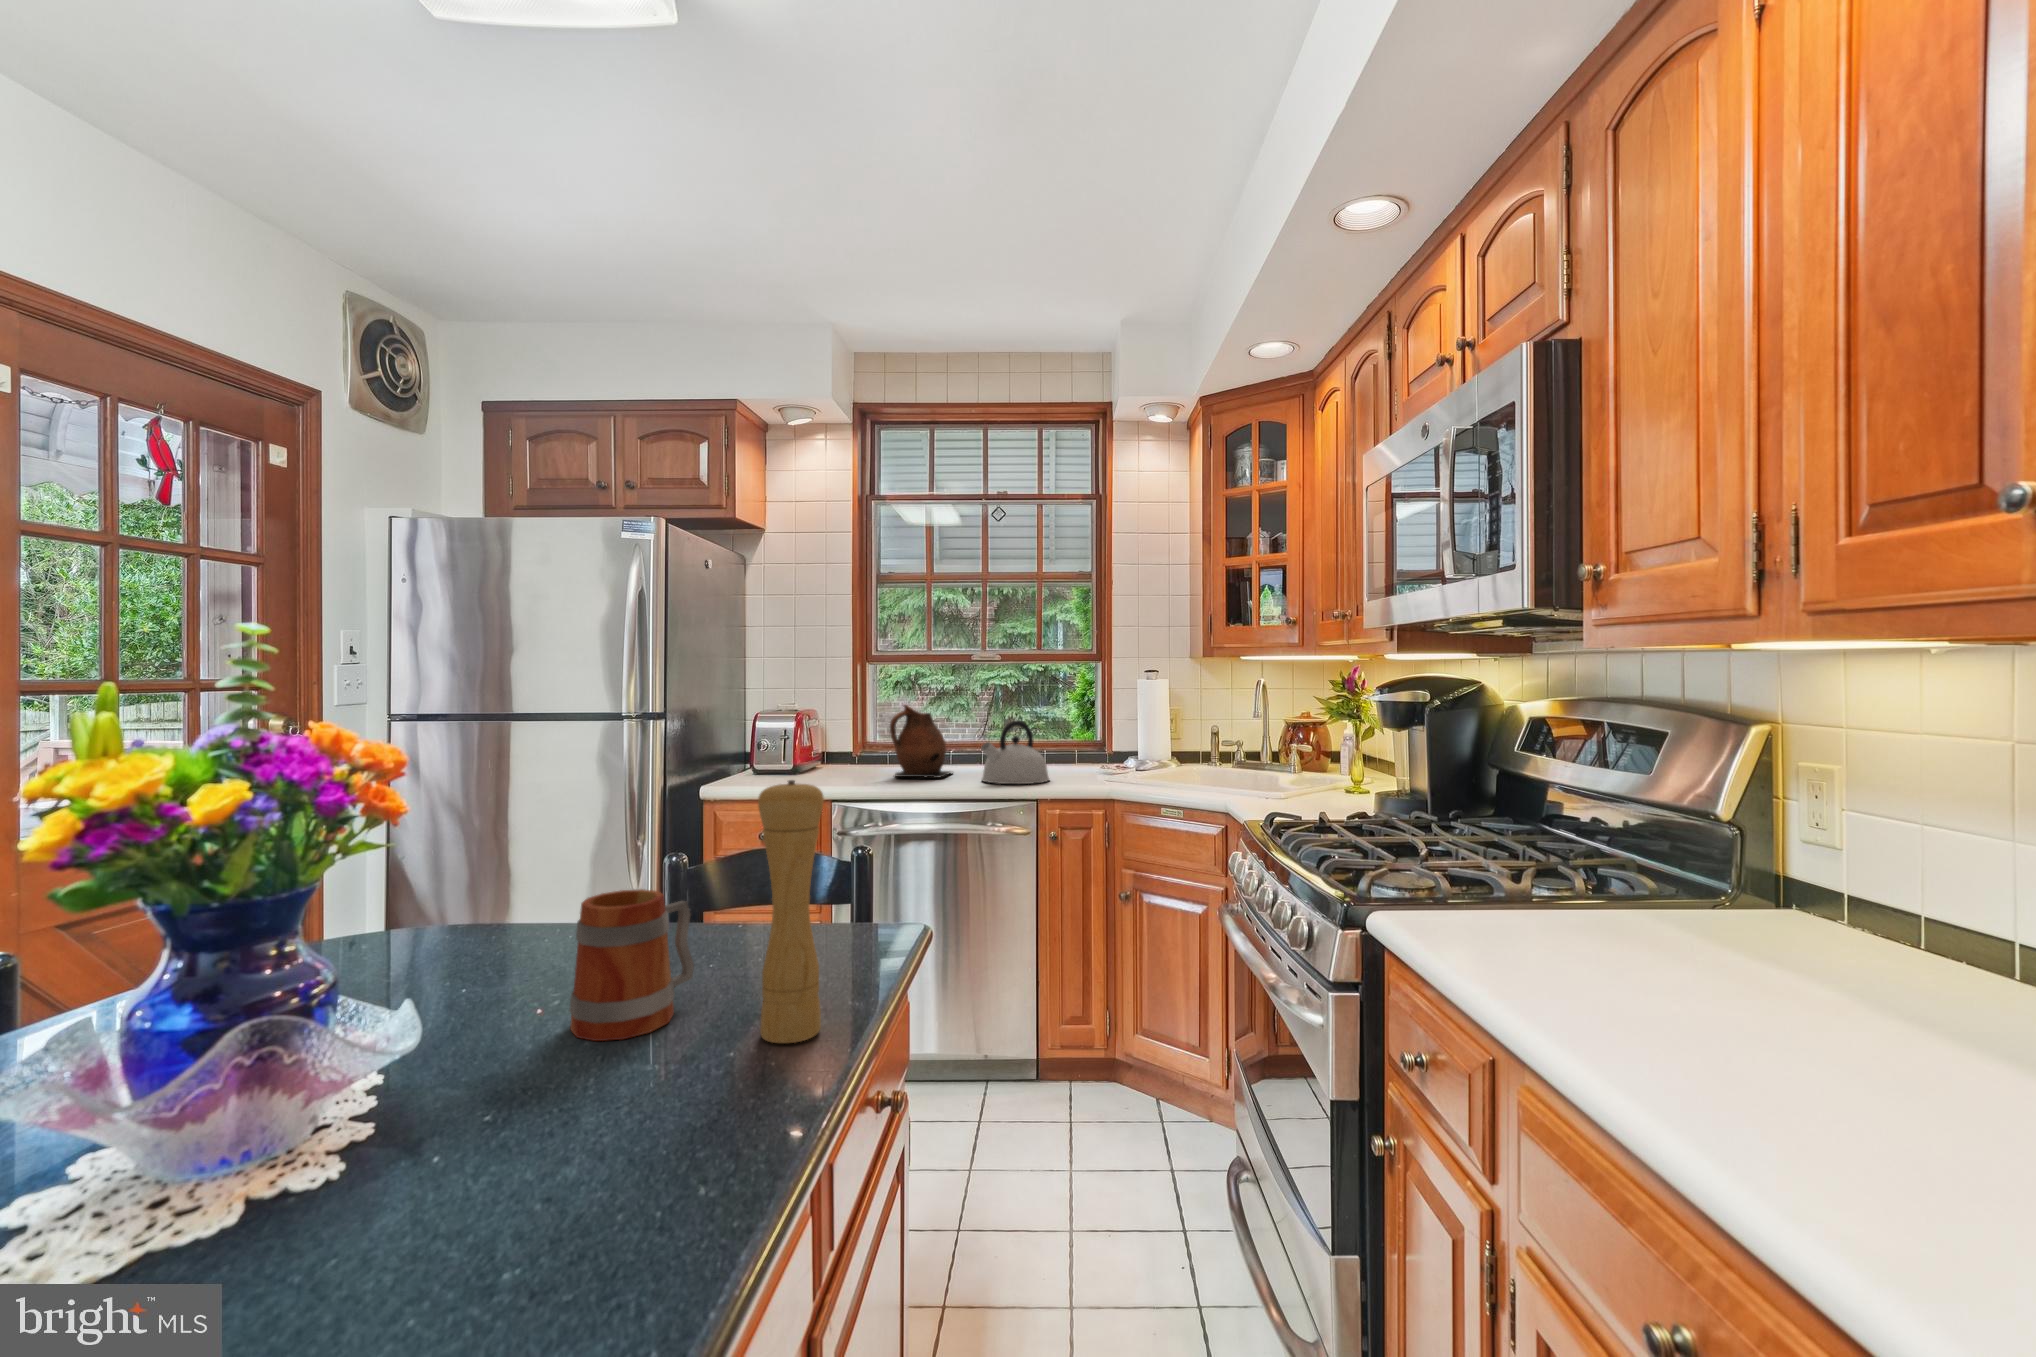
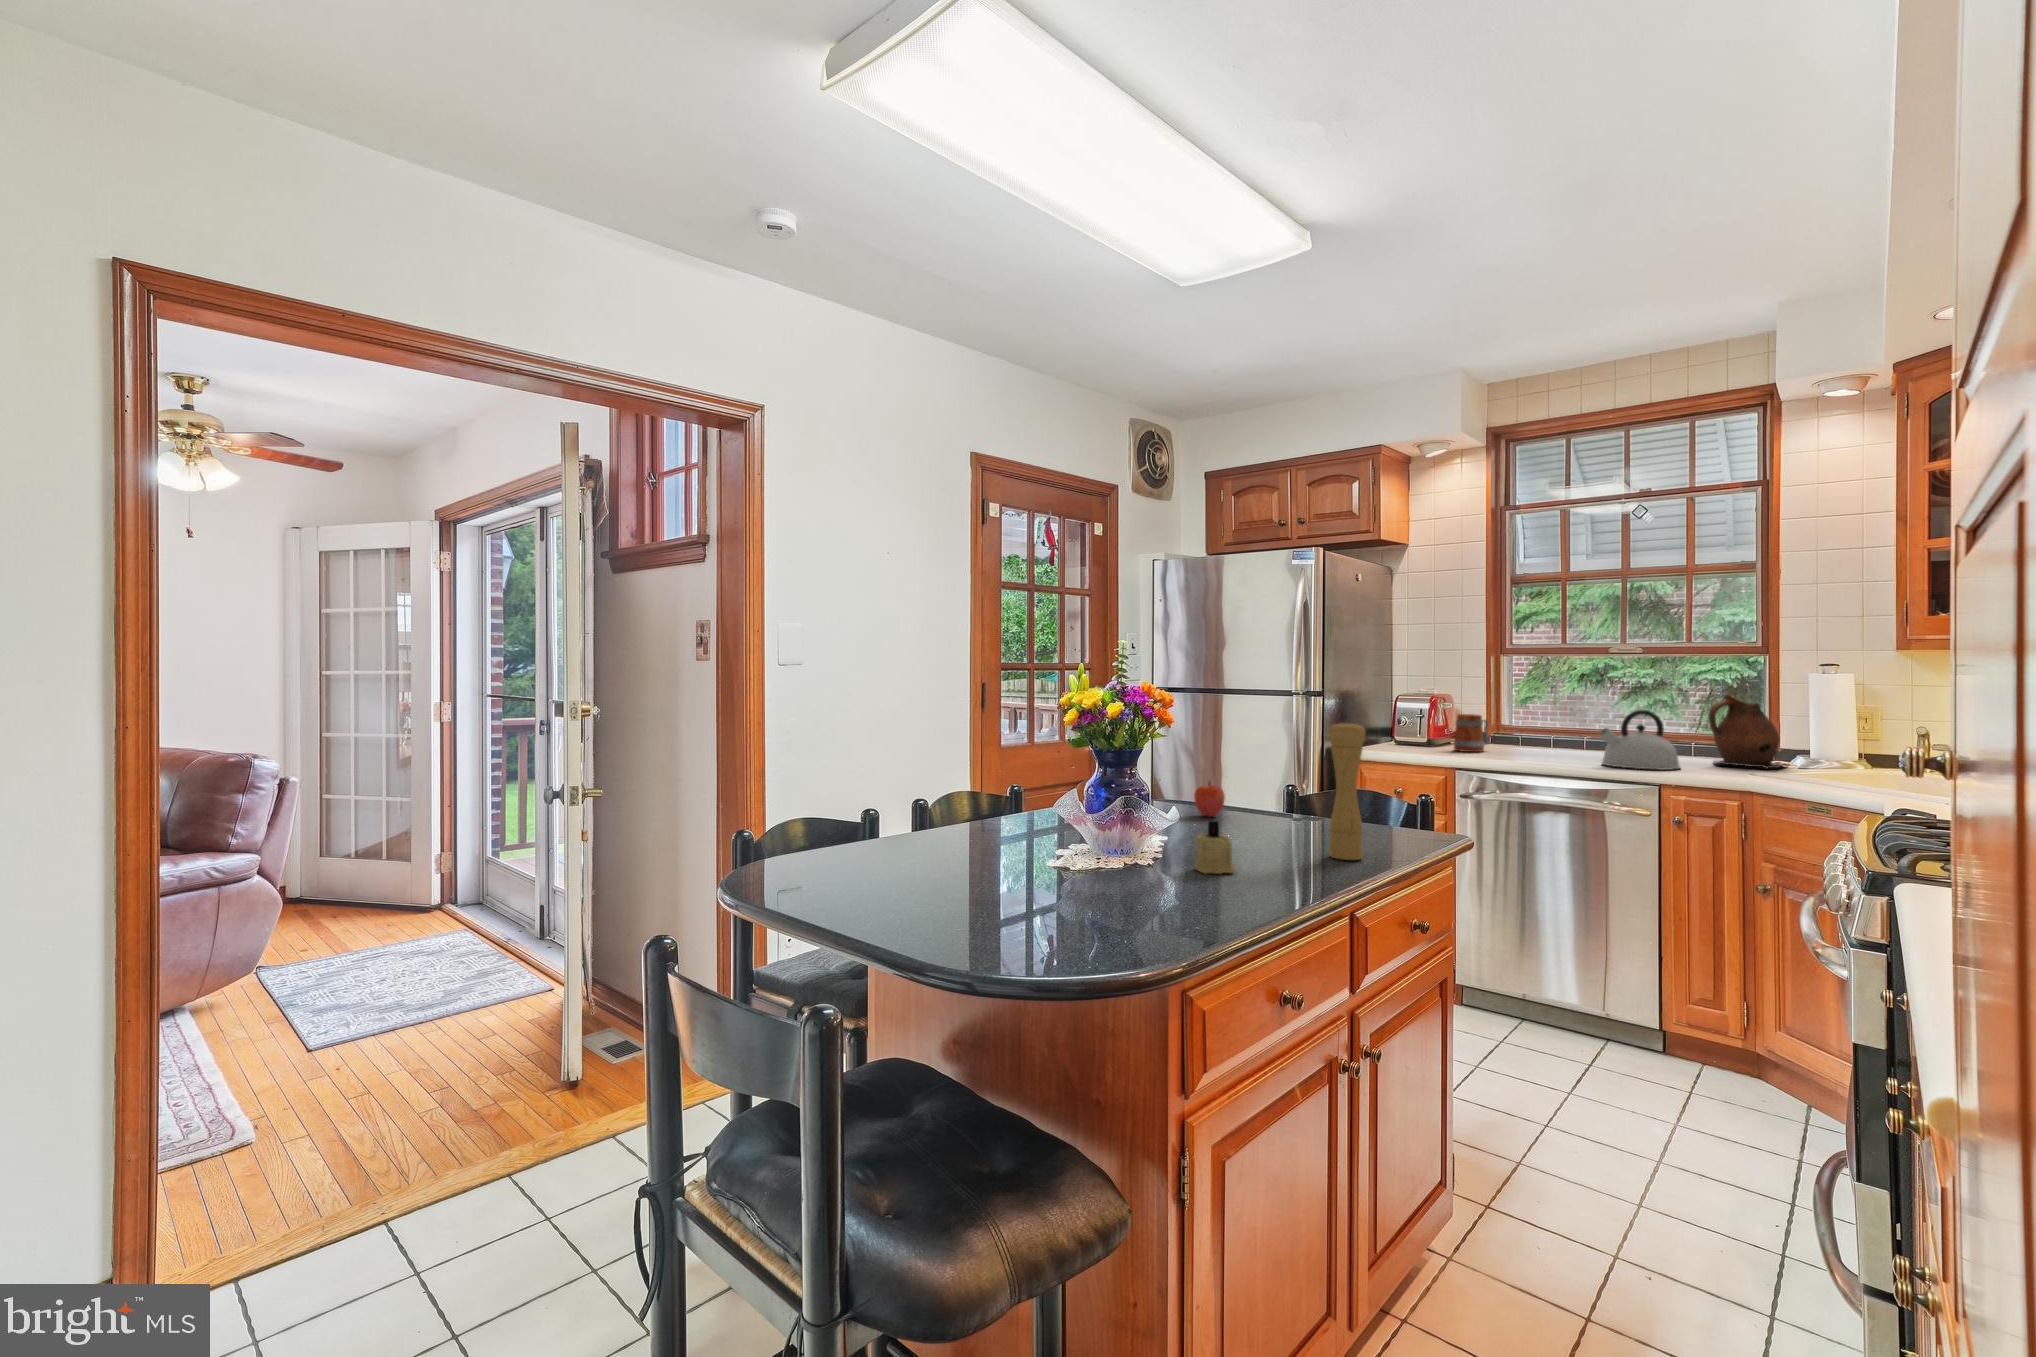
ceramic pitcher: present [890,705,951,778] -> present [1708,694,1784,769]
mug: present [569,889,694,1041] -> present [1453,714,1489,752]
apple: none [465,898,532,968] -> present [1194,782,1225,817]
candle: none [461,1067,580,1227] -> present [1195,821,1236,874]

